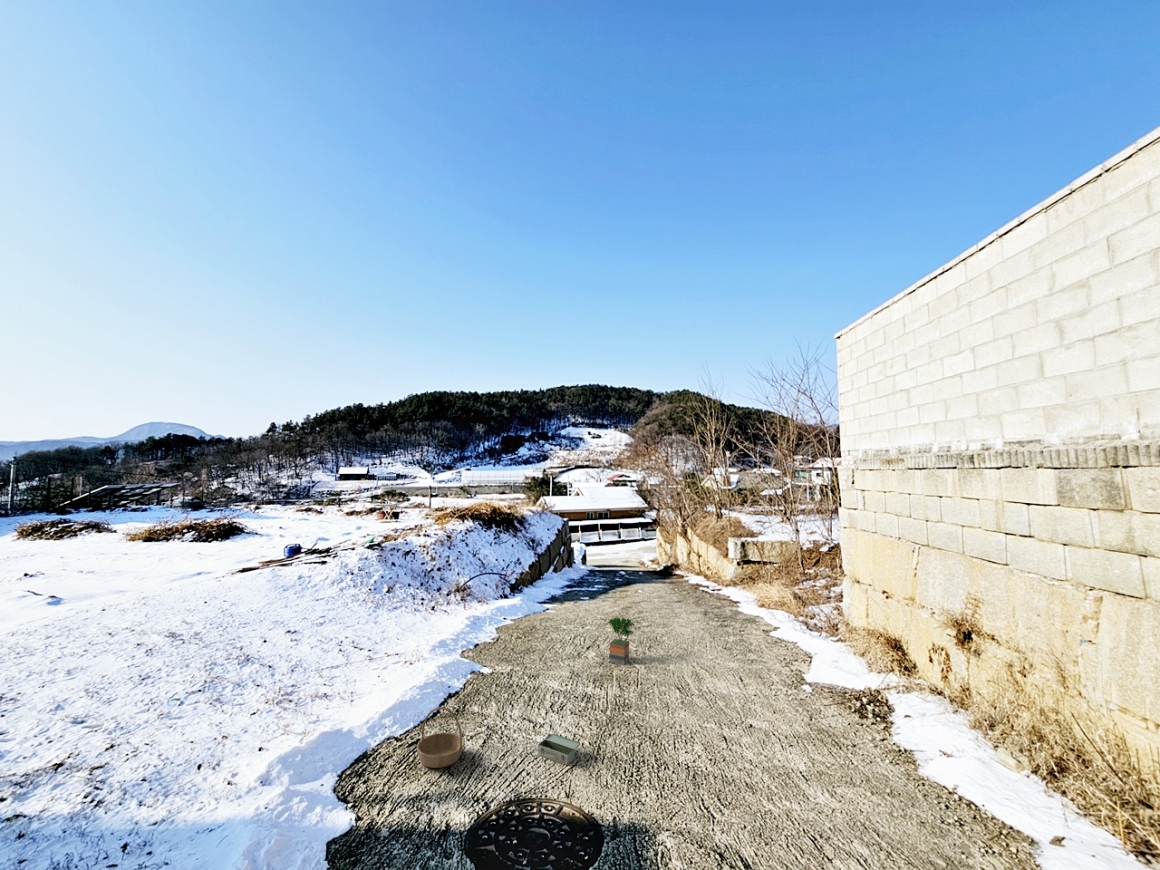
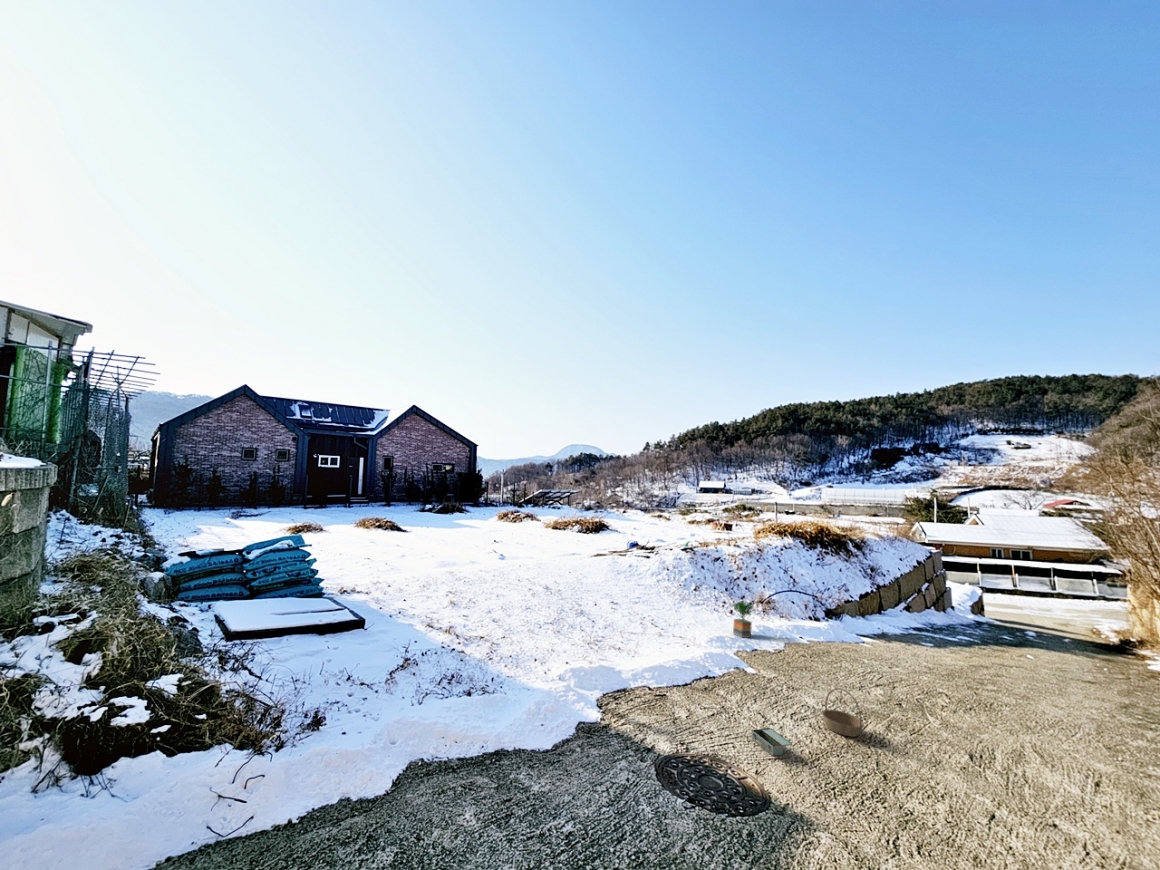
potted tree: present [609,617,634,665] -> present [733,601,756,638]
basket: present [417,707,465,768] -> present [822,688,864,737]

